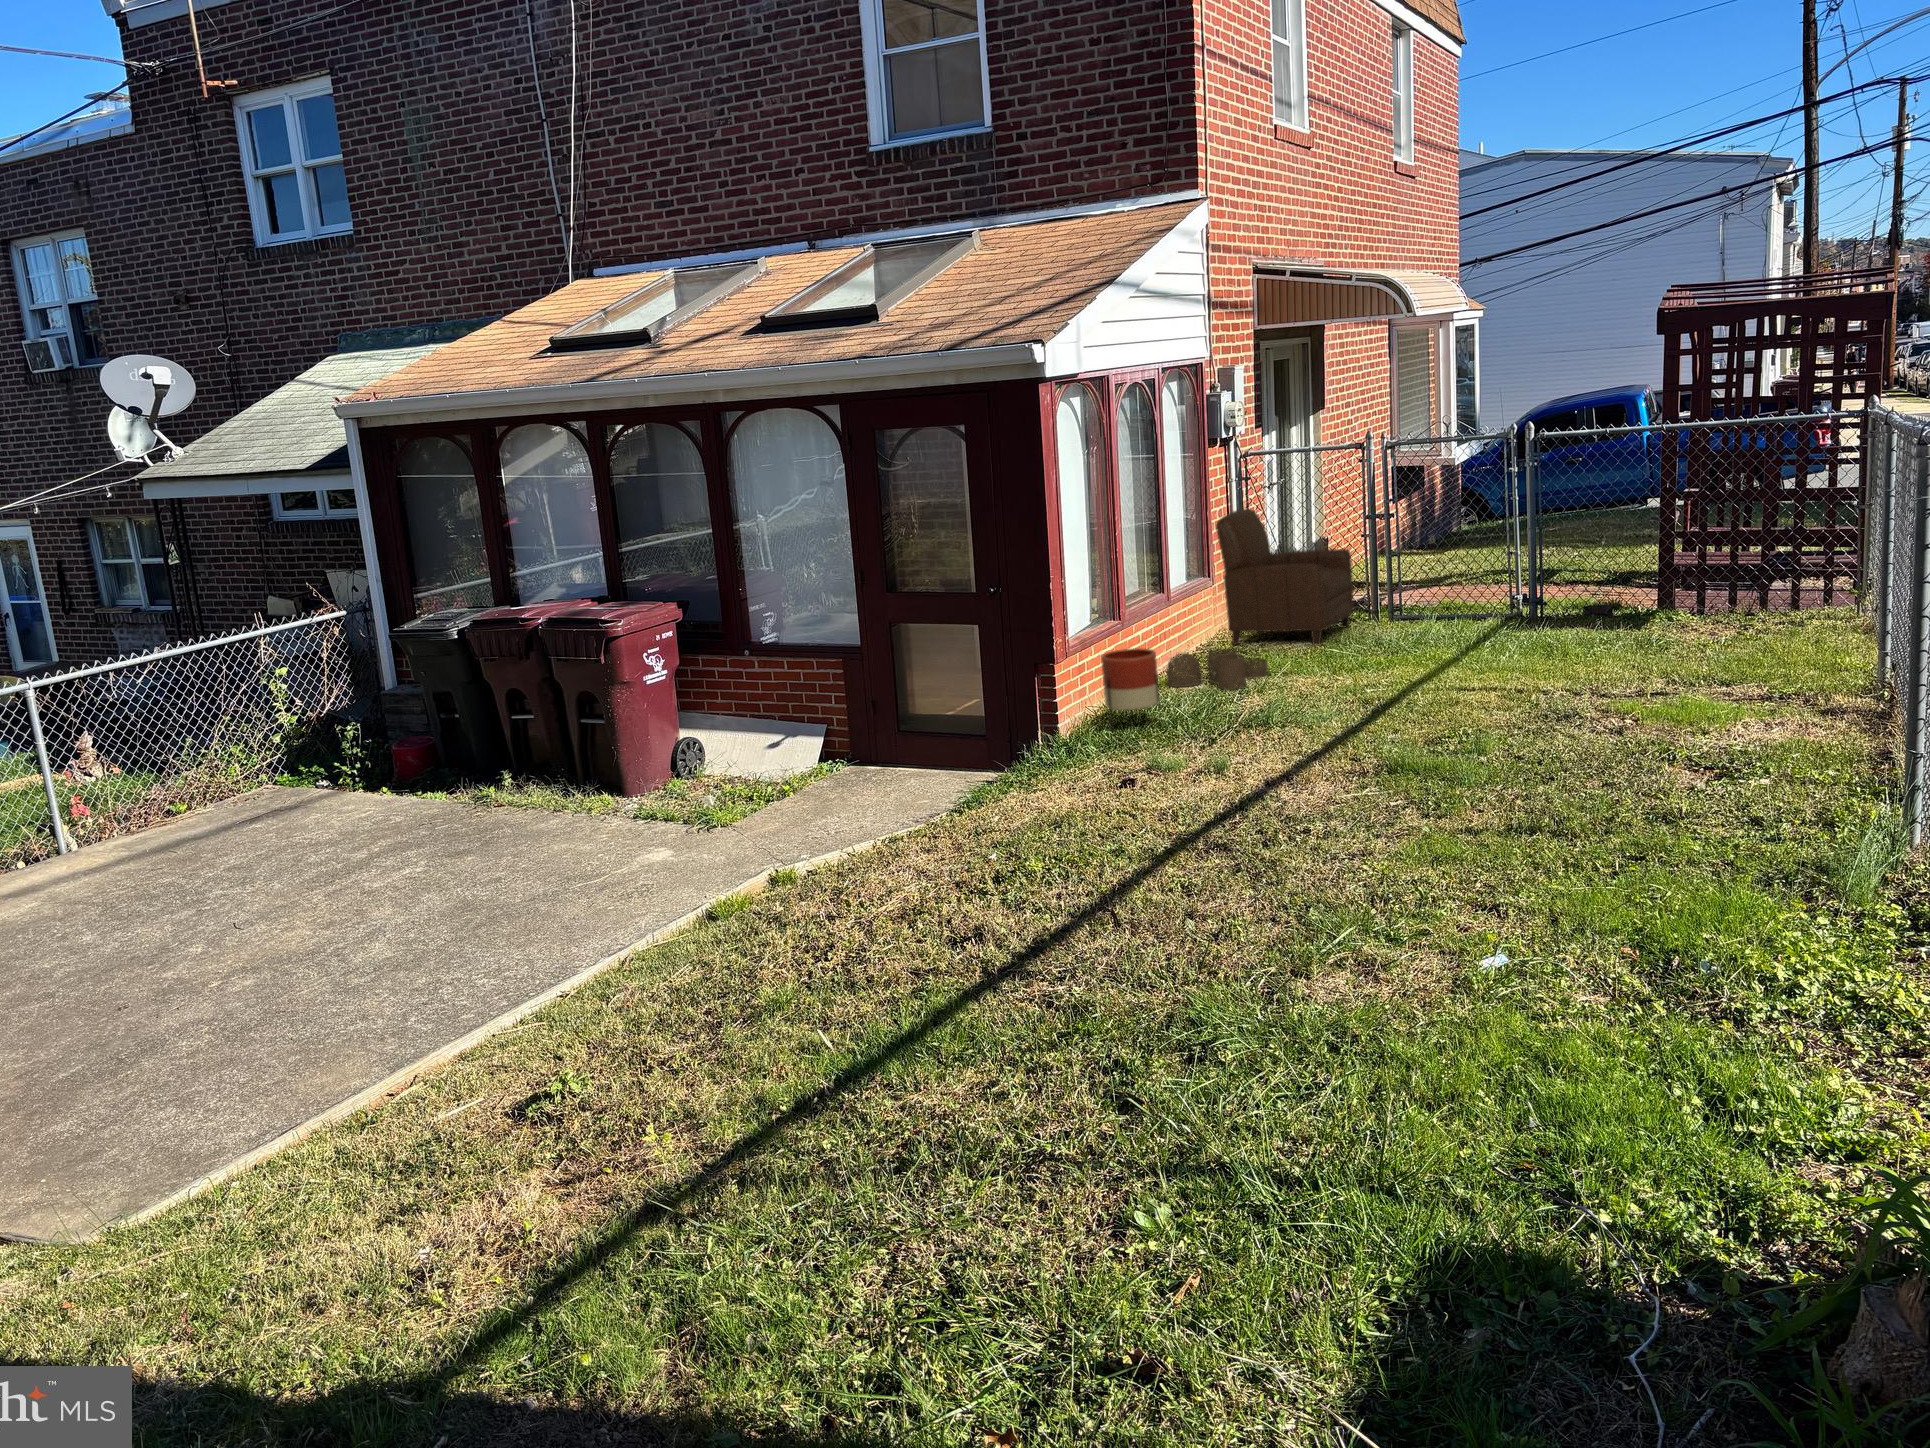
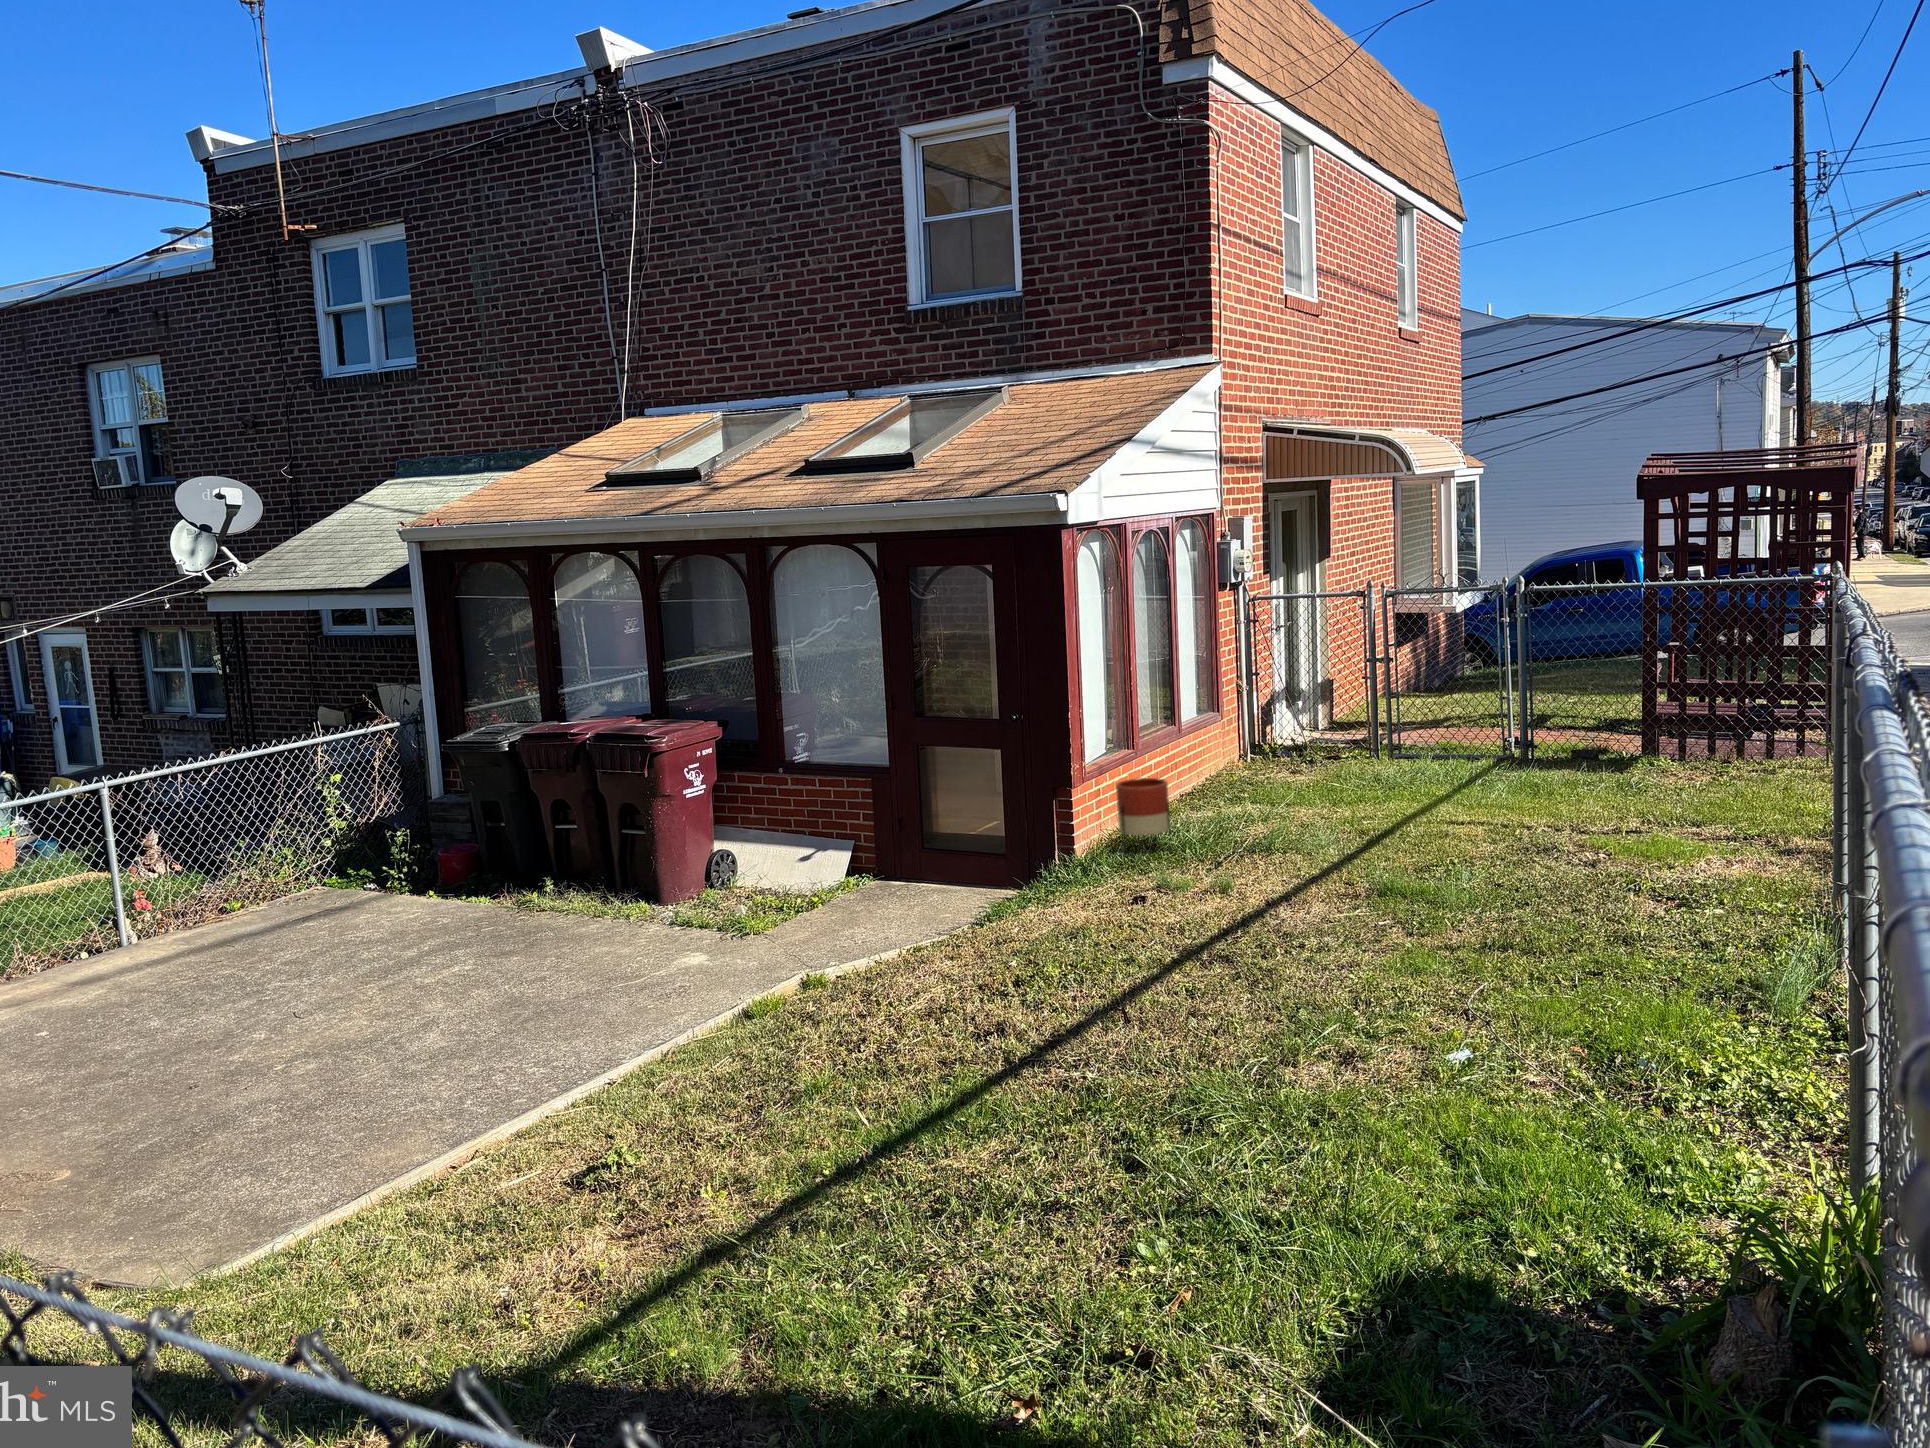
chair: present [1216,508,1354,645] -> none [1227,649,1358,782]
woven basket: present [1167,649,1268,690] -> none [1178,779,1274,820]

